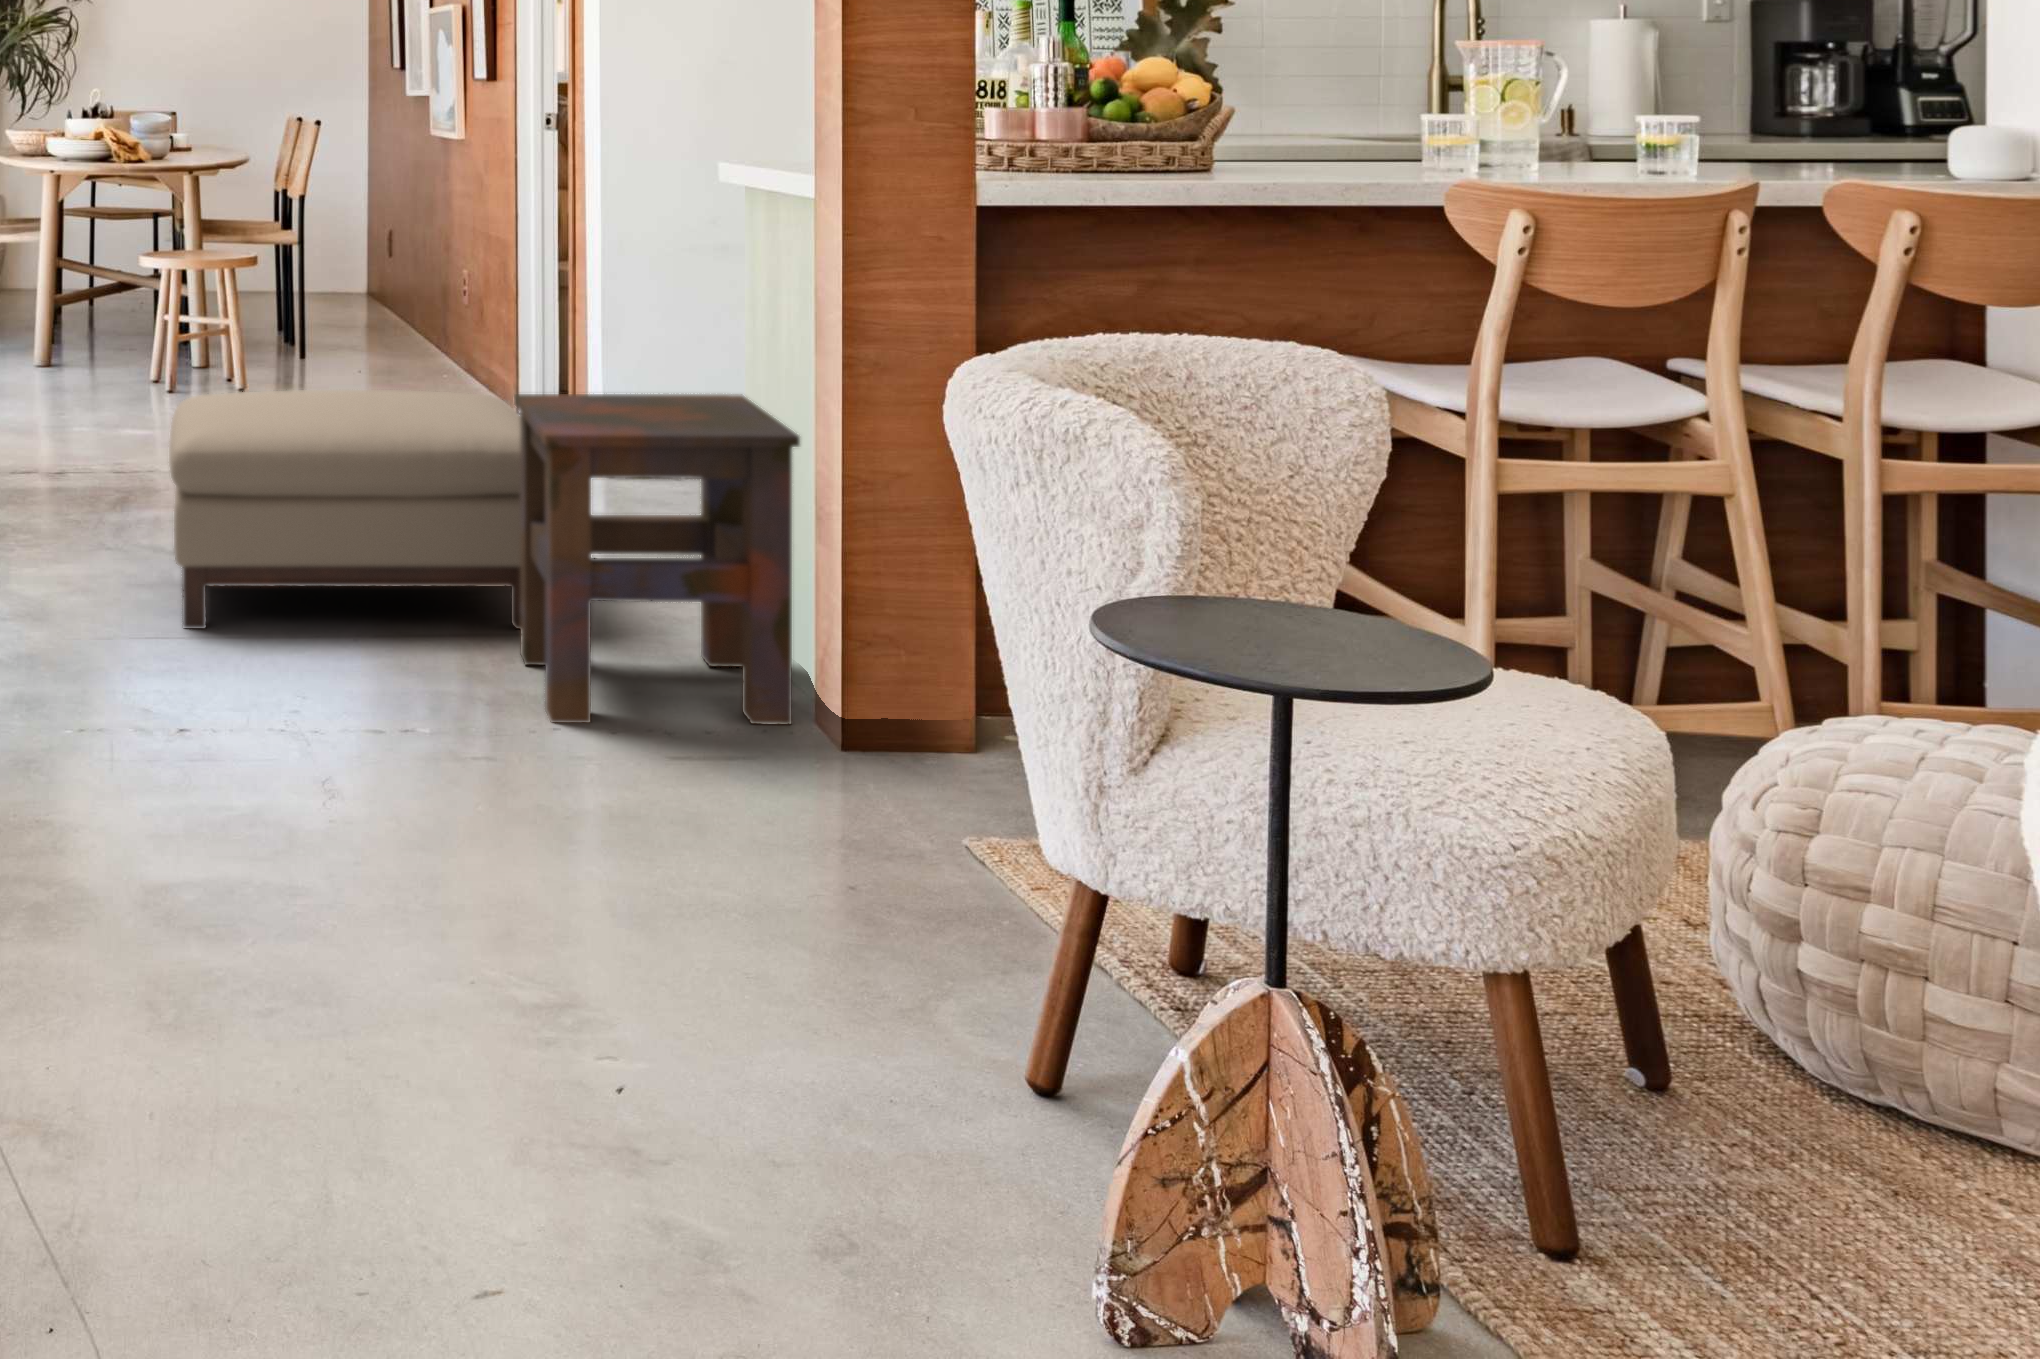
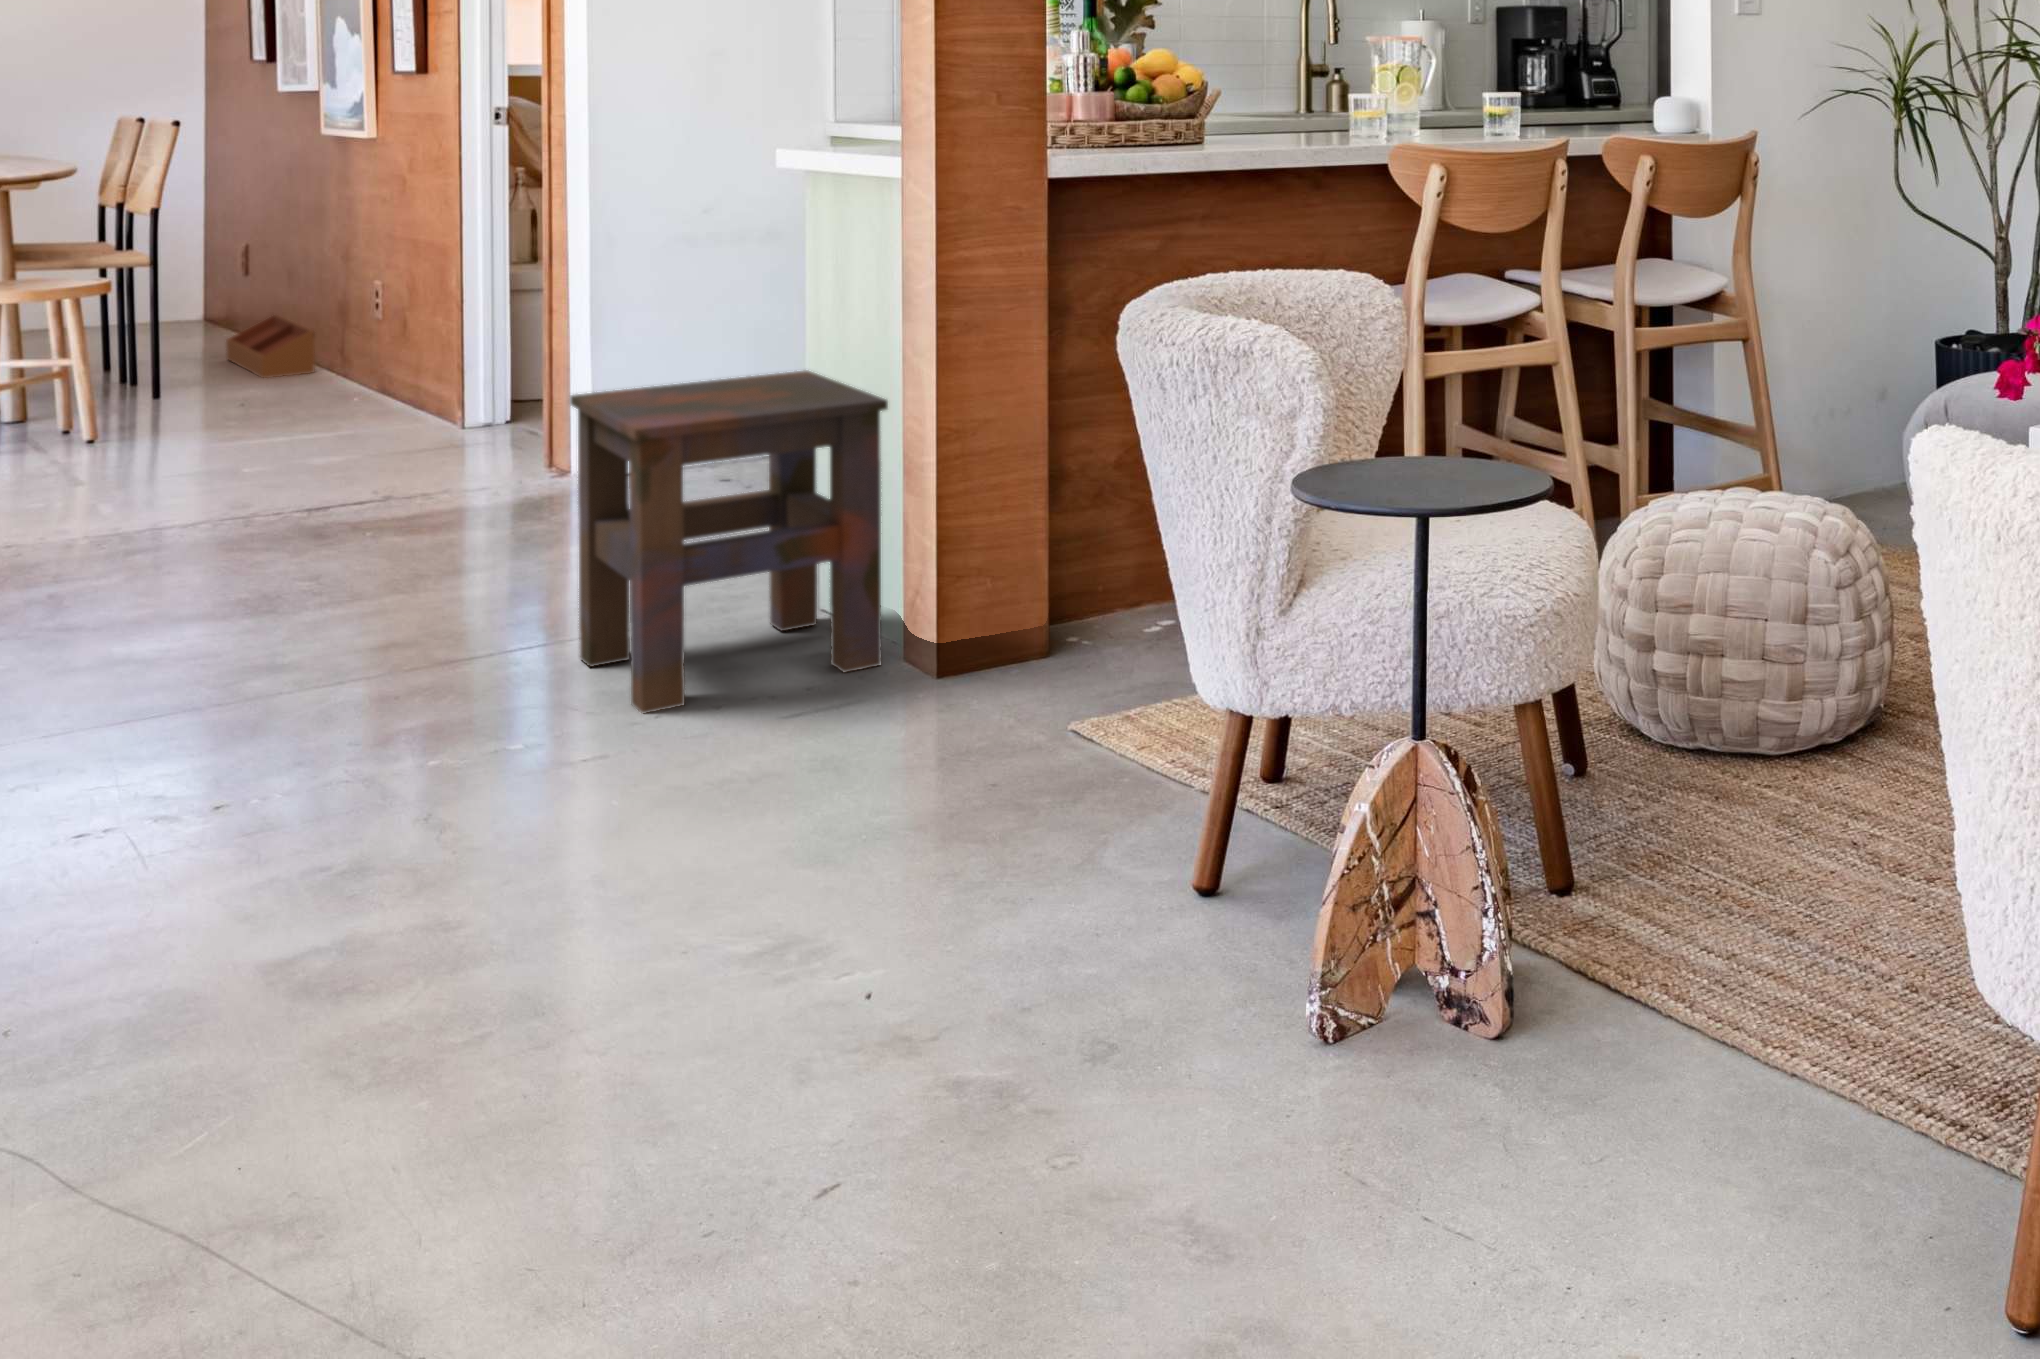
storage bin: none [370,295,428,351] -> present [226,315,315,378]
ottoman: present [169,390,521,629] -> none [84,404,598,712]

